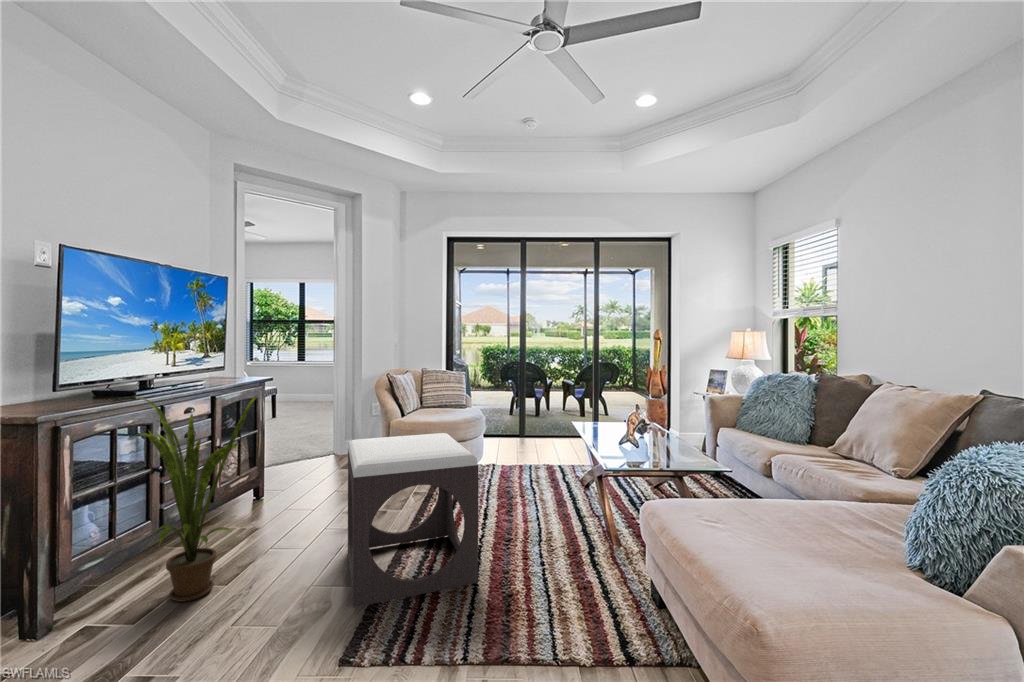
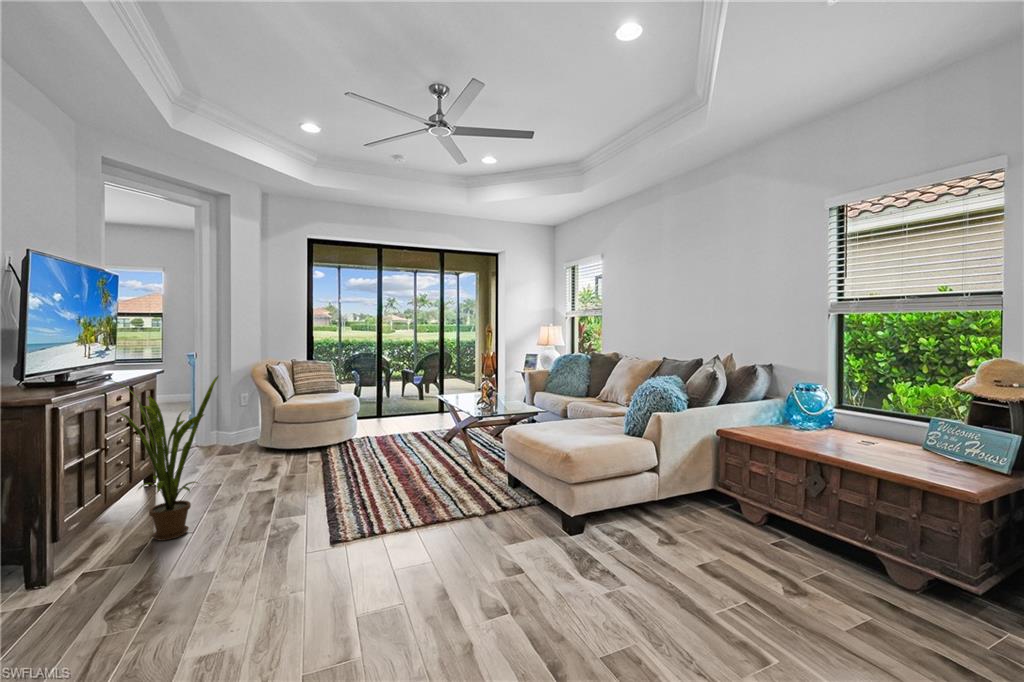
footstool: present [348,433,479,607] -> none [284,402,399,520]

